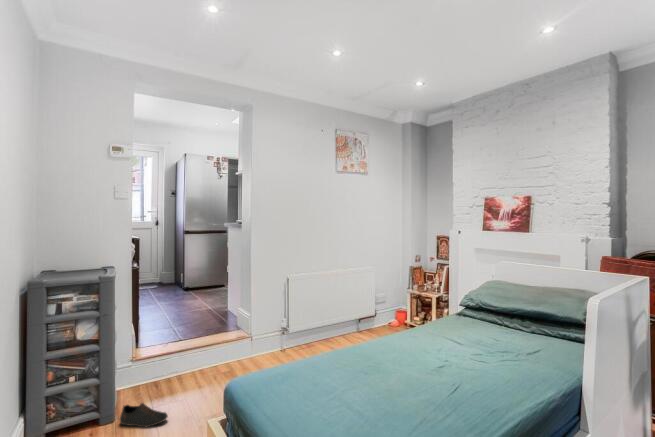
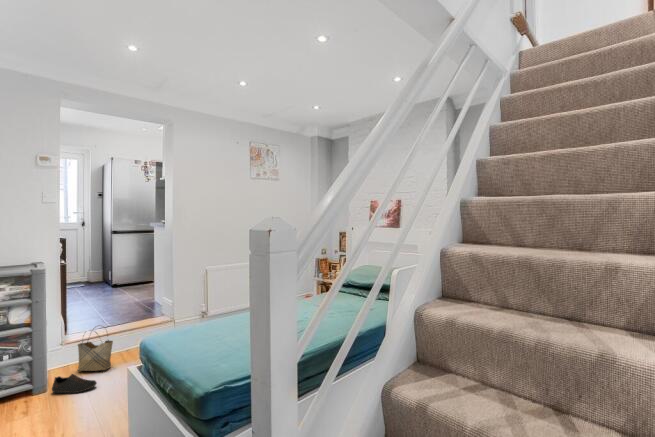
woven basket: none [148,342,186,397] -> present [78,328,113,371]

